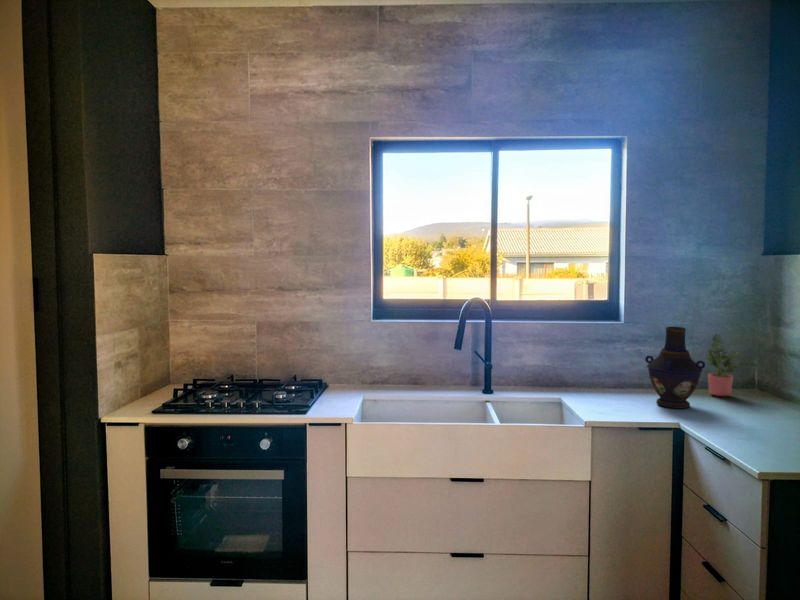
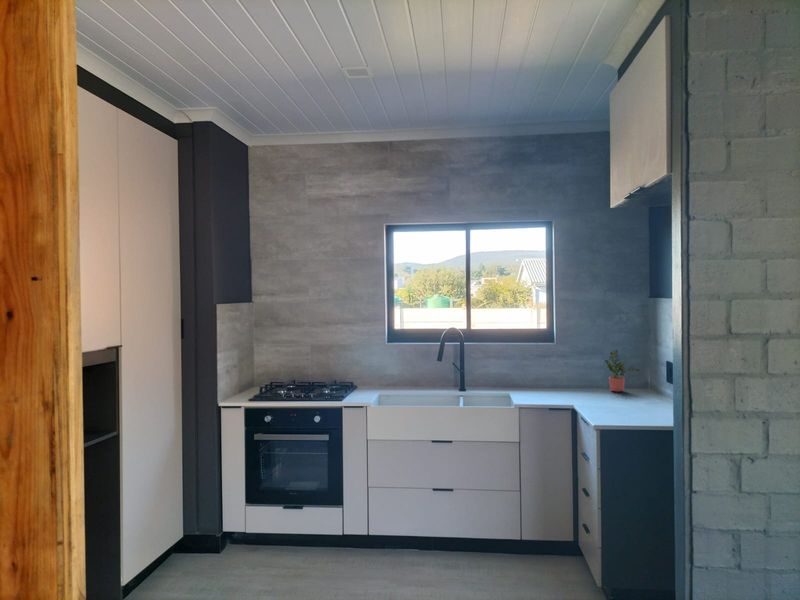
vase: present [645,327,705,409] -> none [561,345,596,398]

